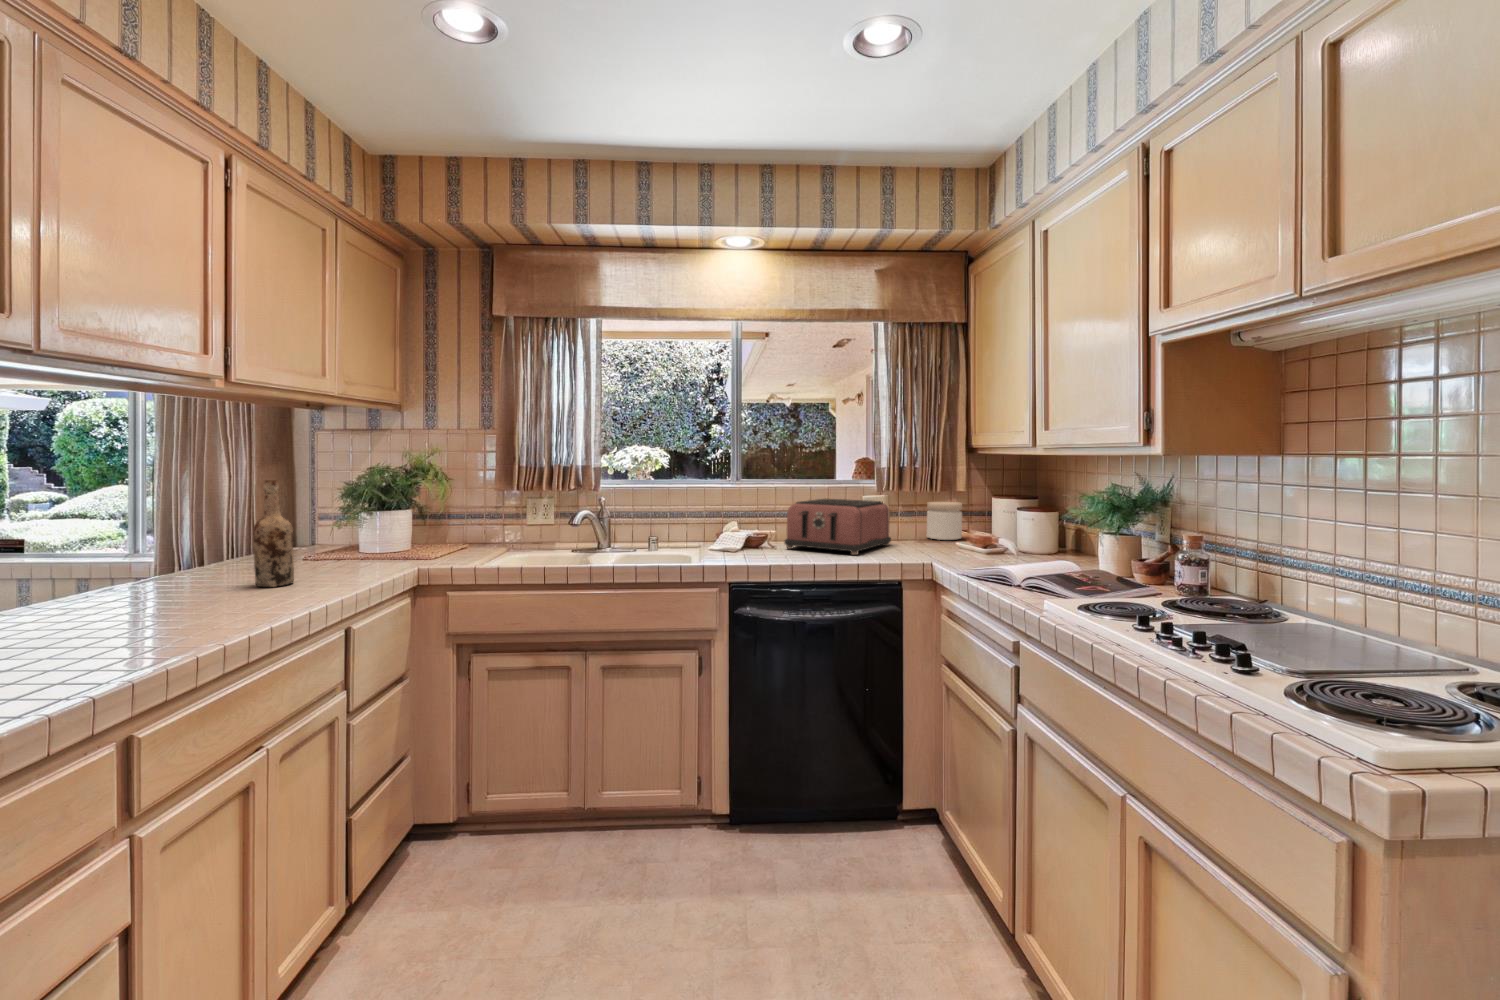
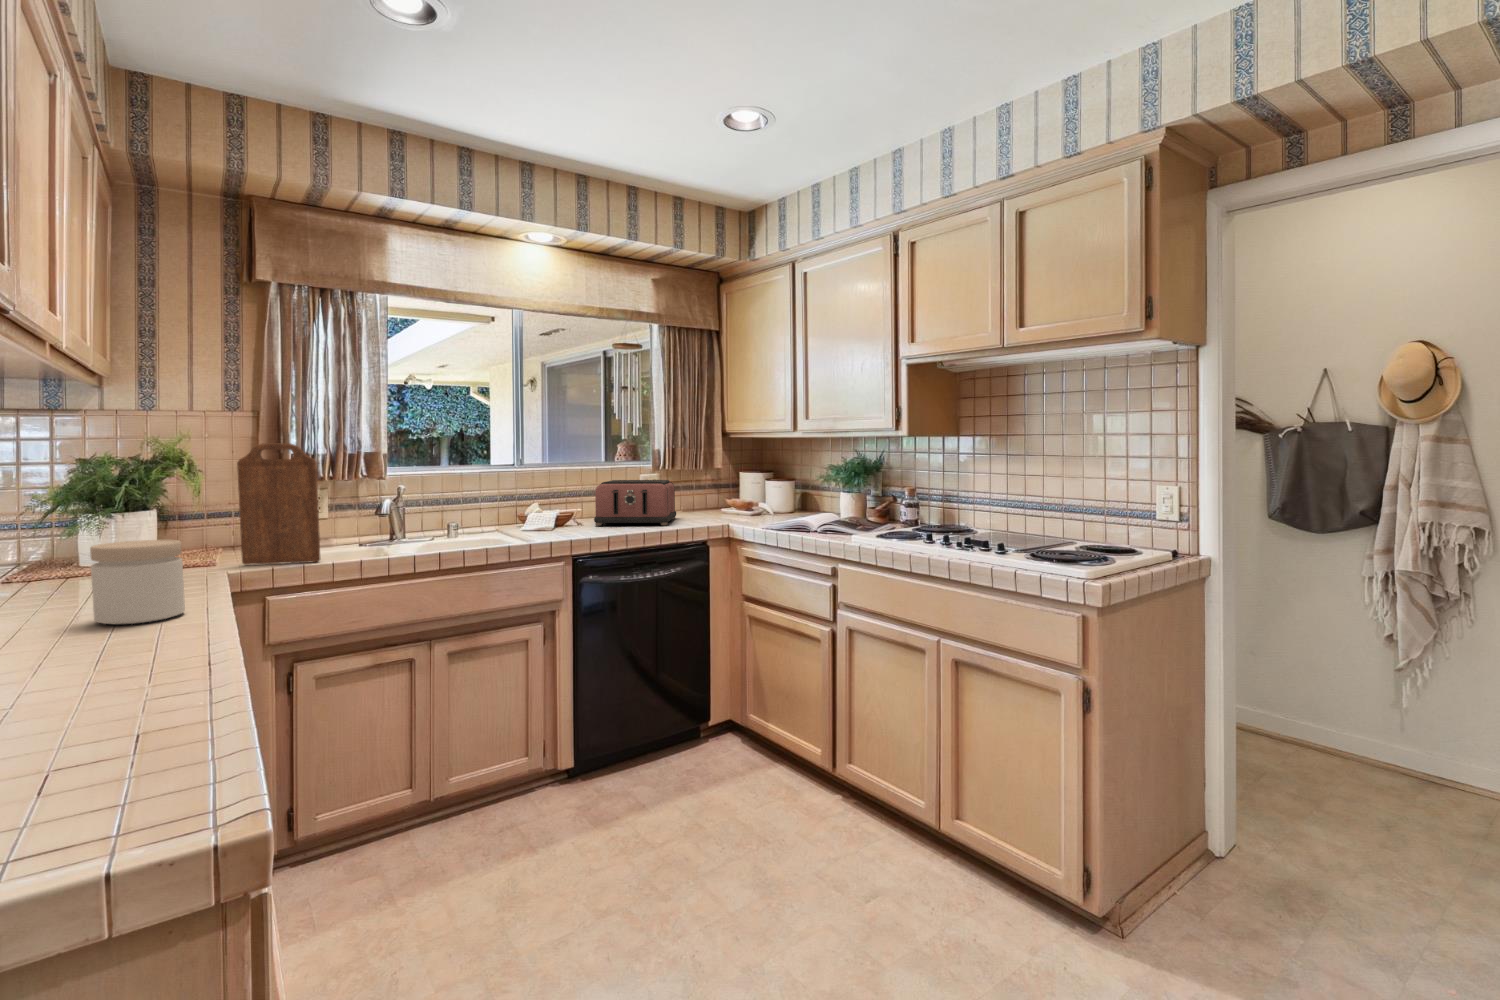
cutting board: none [429,461,483,569] -> present [237,443,320,565]
wine bottle: present [253,480,294,587] -> none [45,465,102,598]
jar: present [926,502,962,540] -> present [90,540,185,624]

